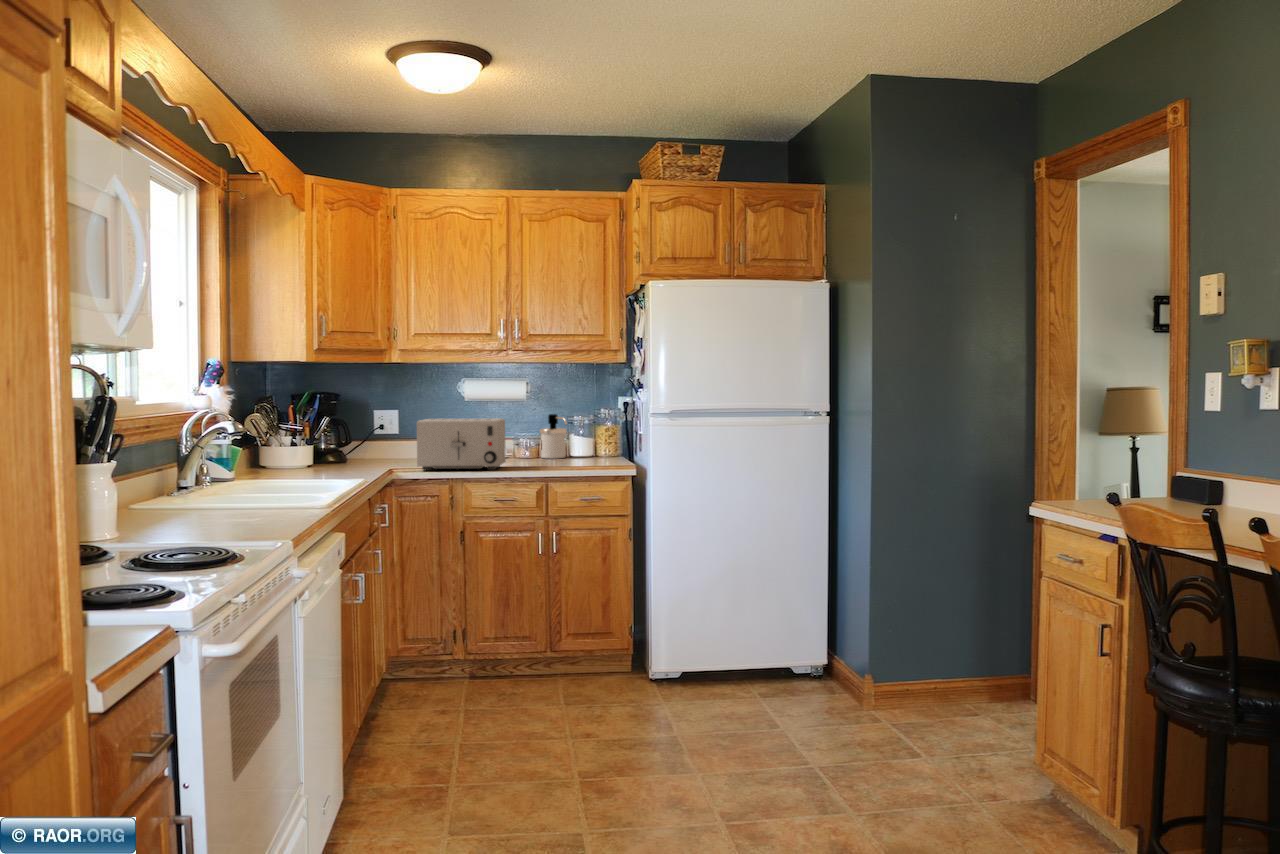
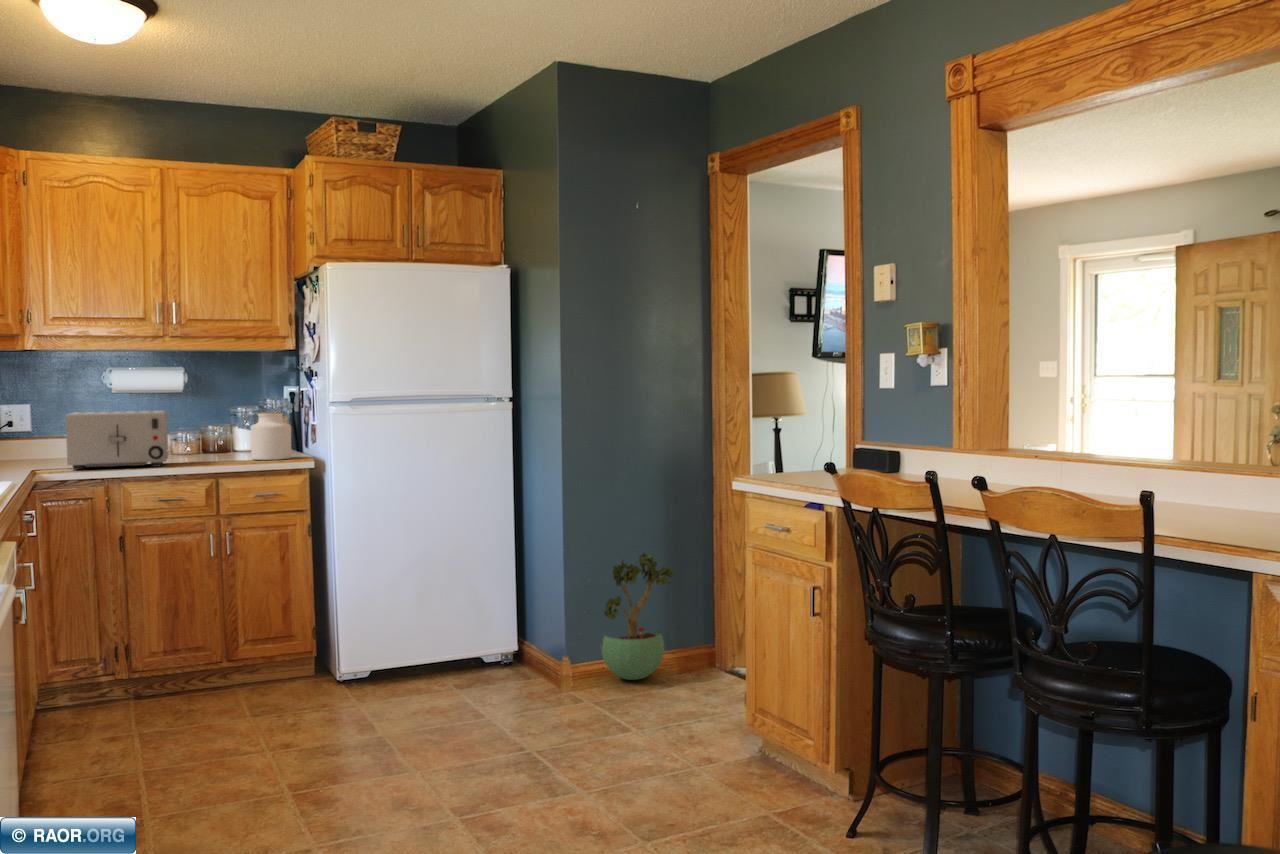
soap dispenser: present [540,414,567,459] -> none [196,406,231,454]
jar: none [577,422,613,467] -> present [251,412,292,460]
potted plant: none [913,582,999,720] -> present [602,553,674,680]

